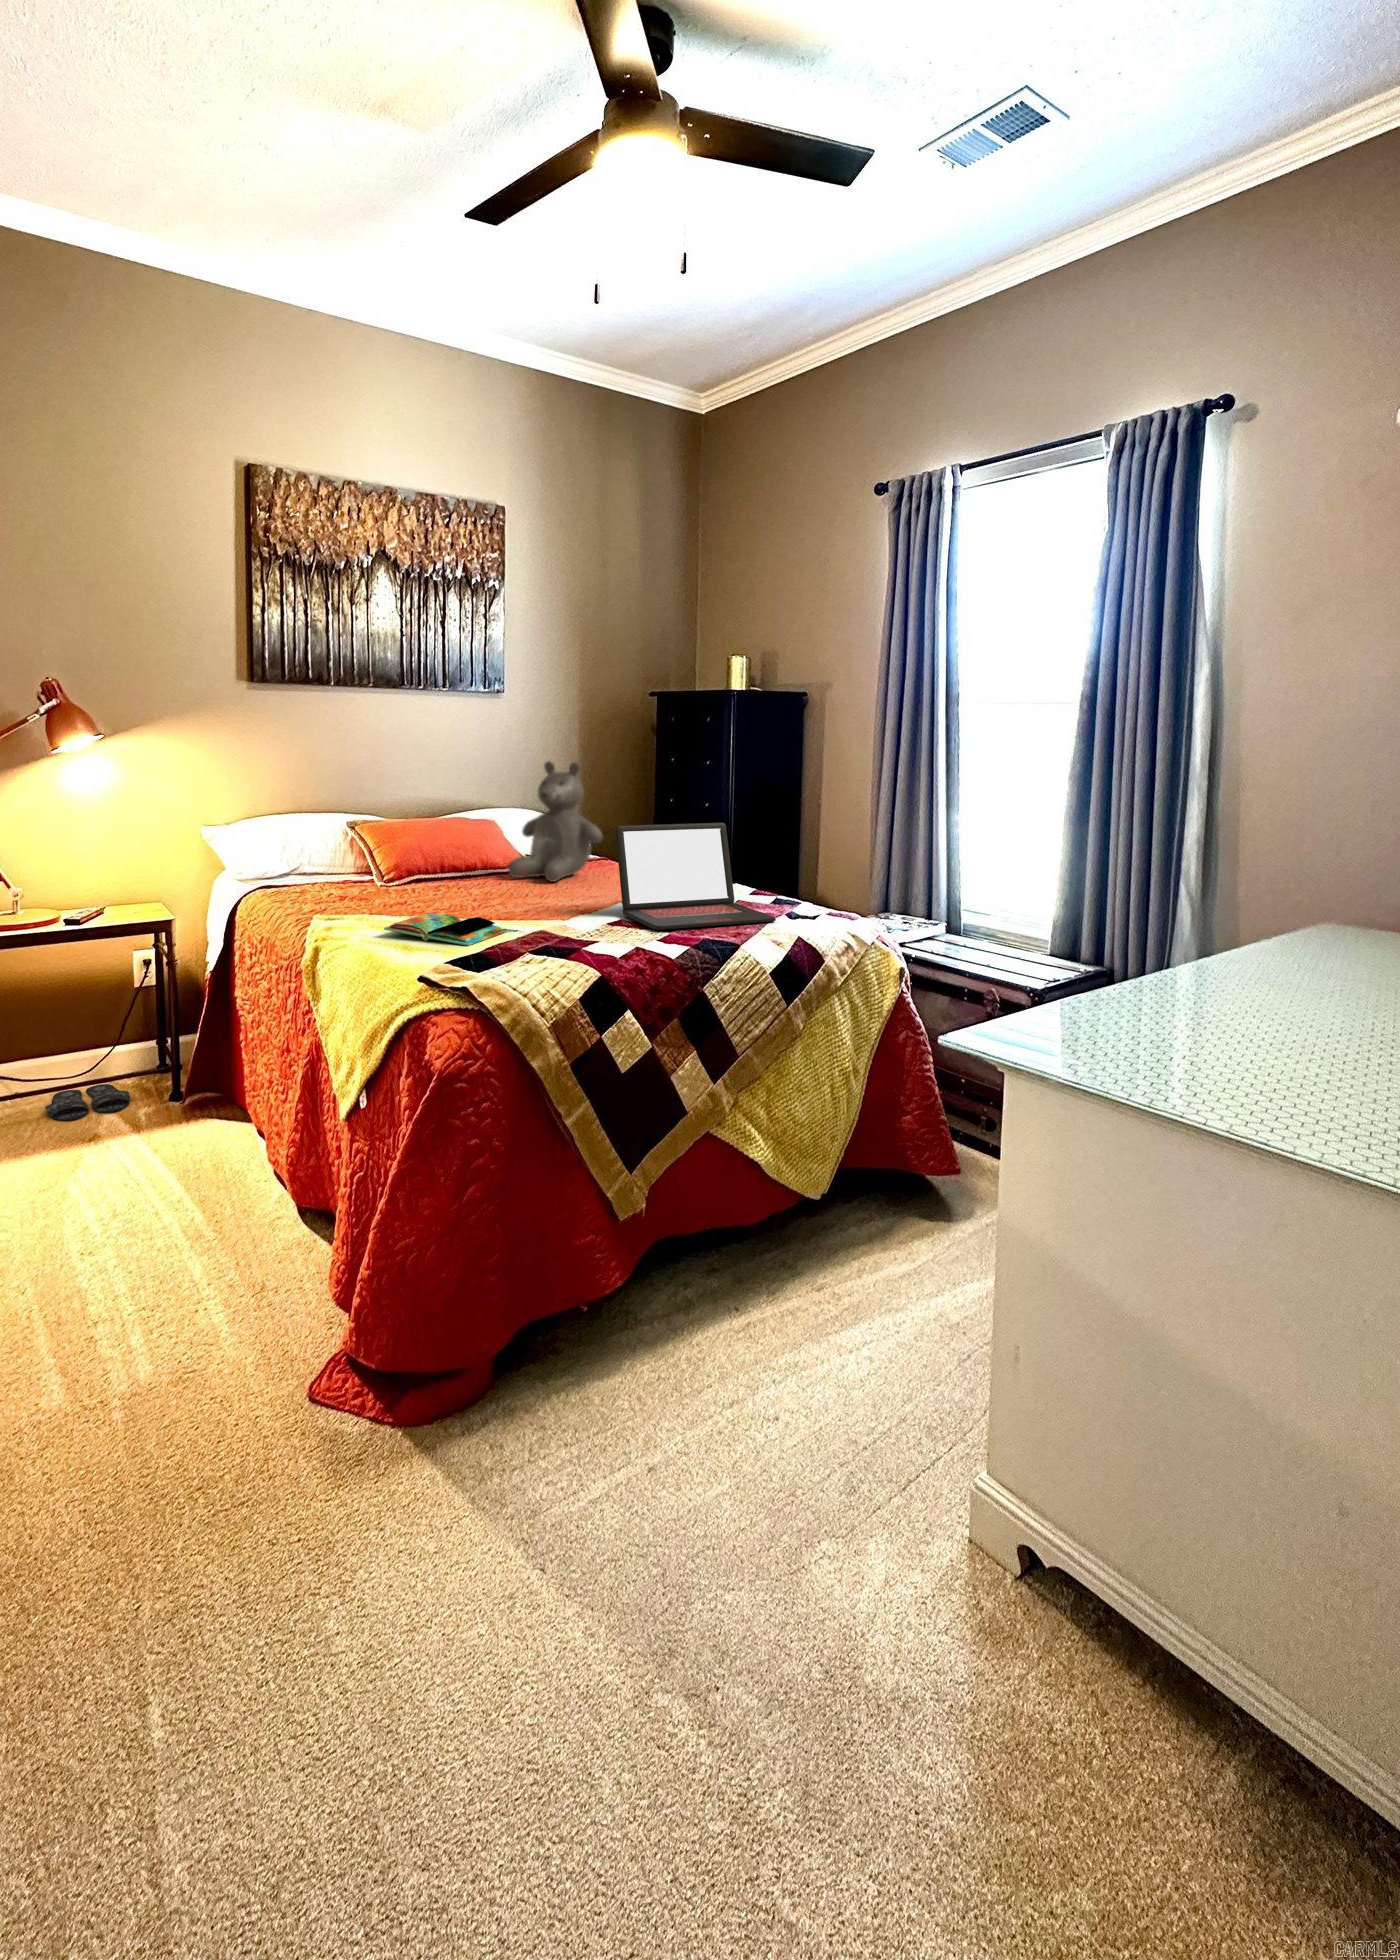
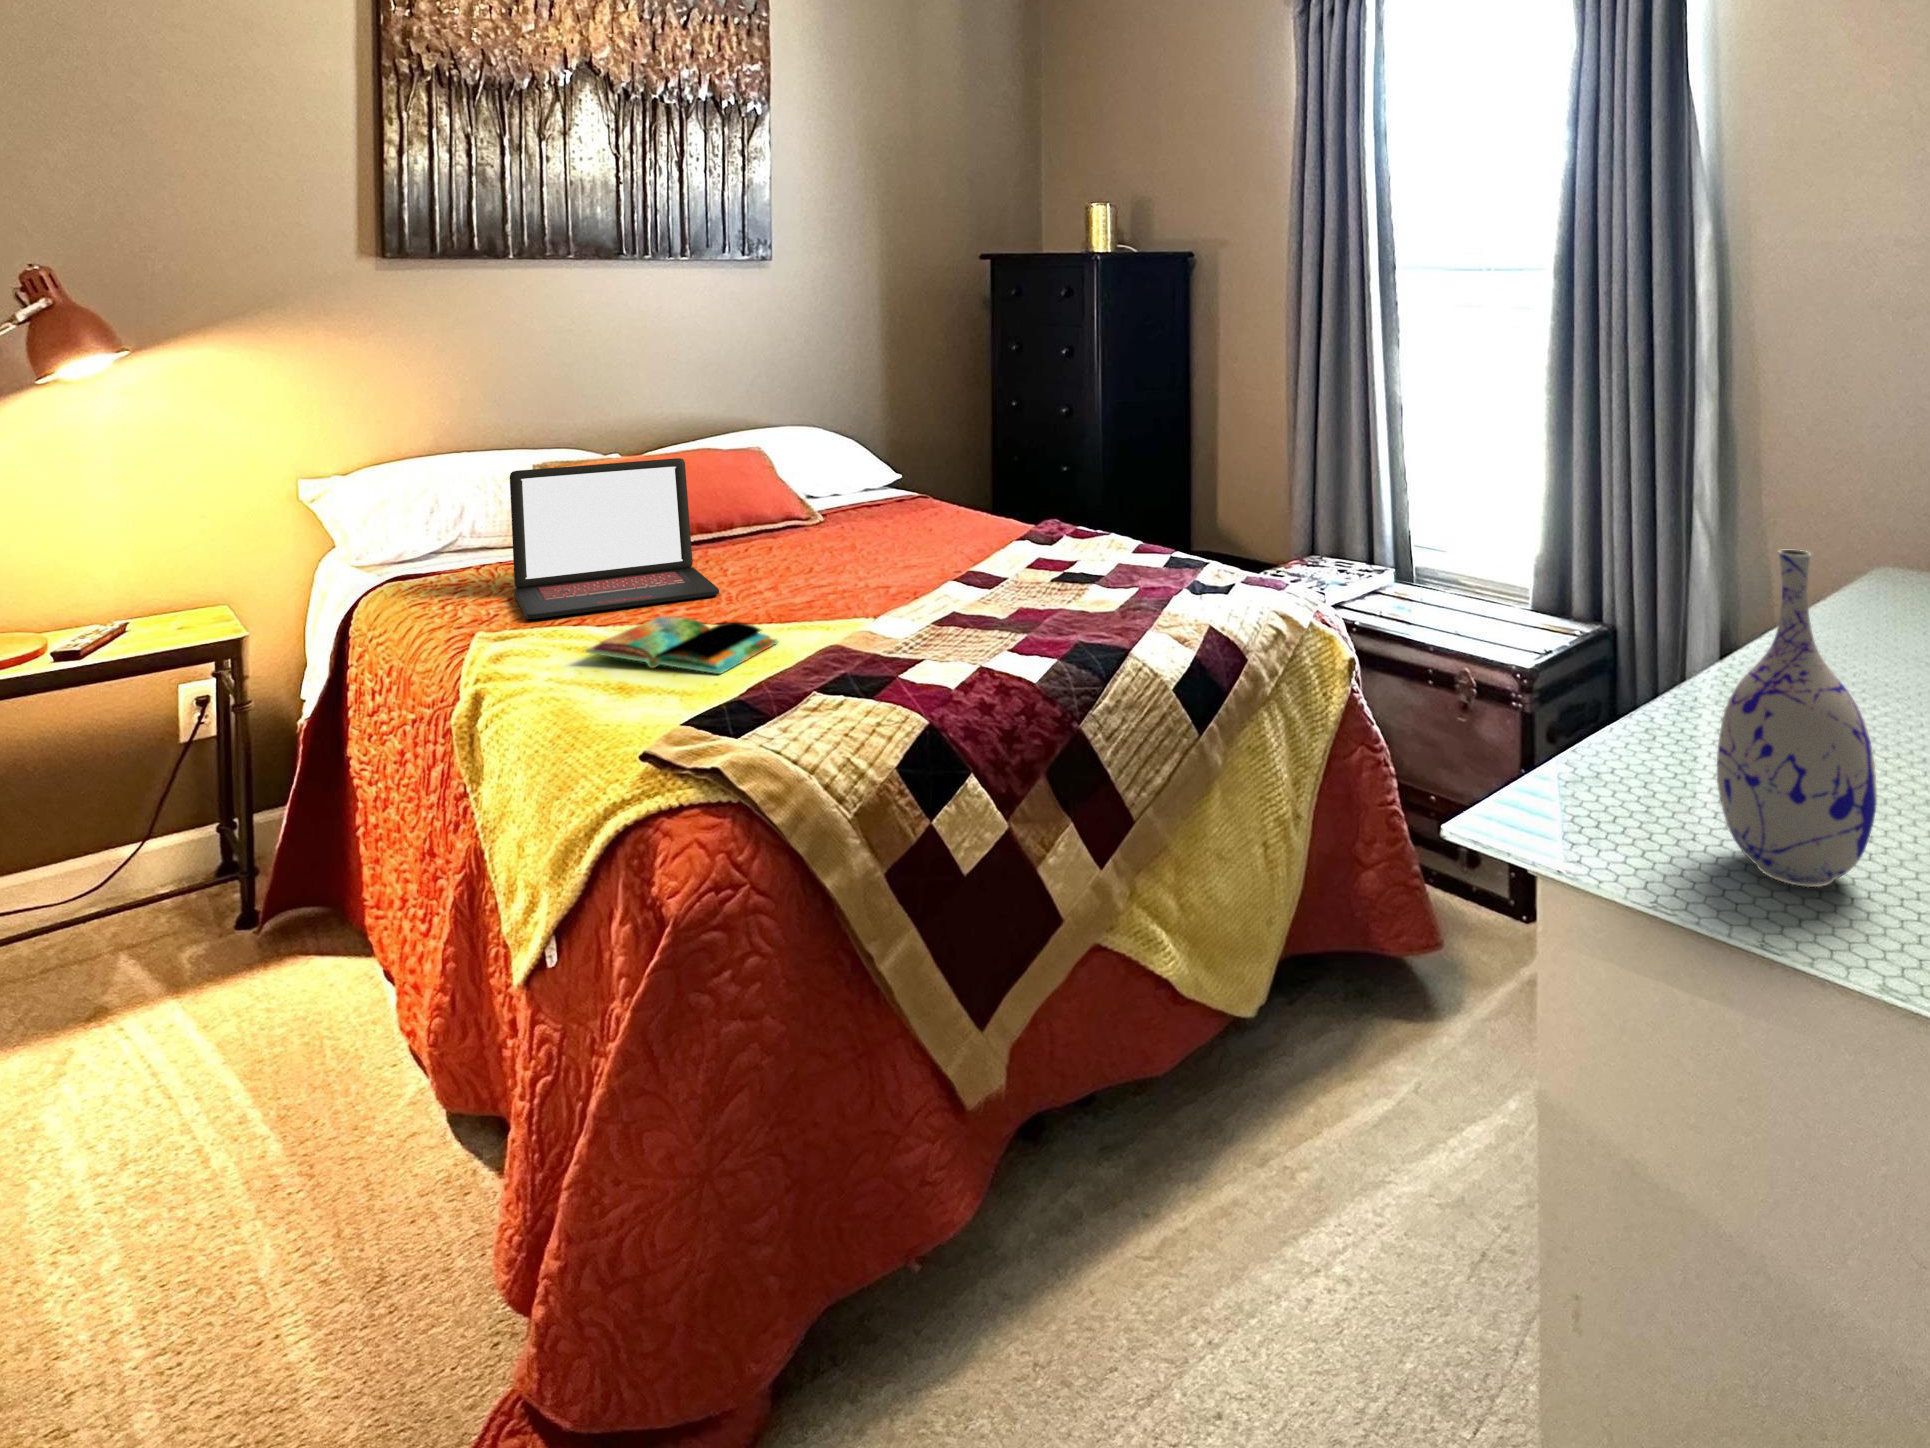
teddy bear: present [508,761,602,881] -> none [777,364,916,542]
laptop: present [615,823,776,930] -> present [510,458,719,619]
vase: none [1104,857,1209,1074] -> present [1717,550,1877,887]
slippers: present [45,1084,130,1121] -> none [16,900,168,977]

